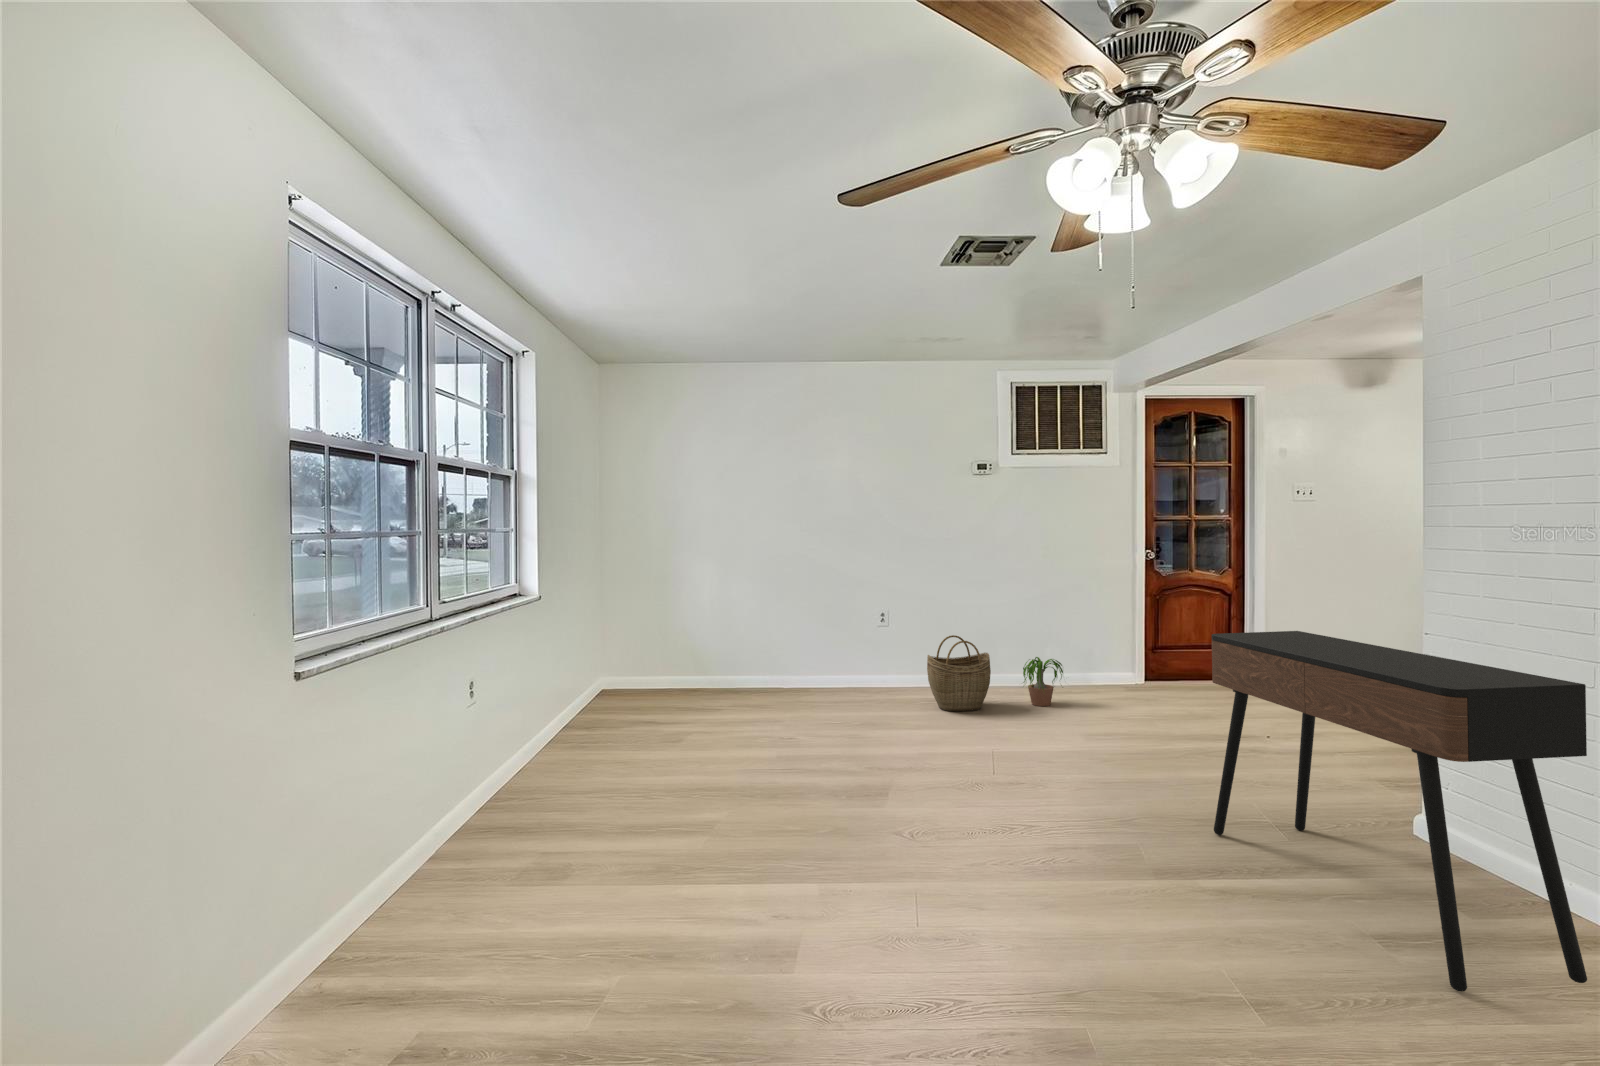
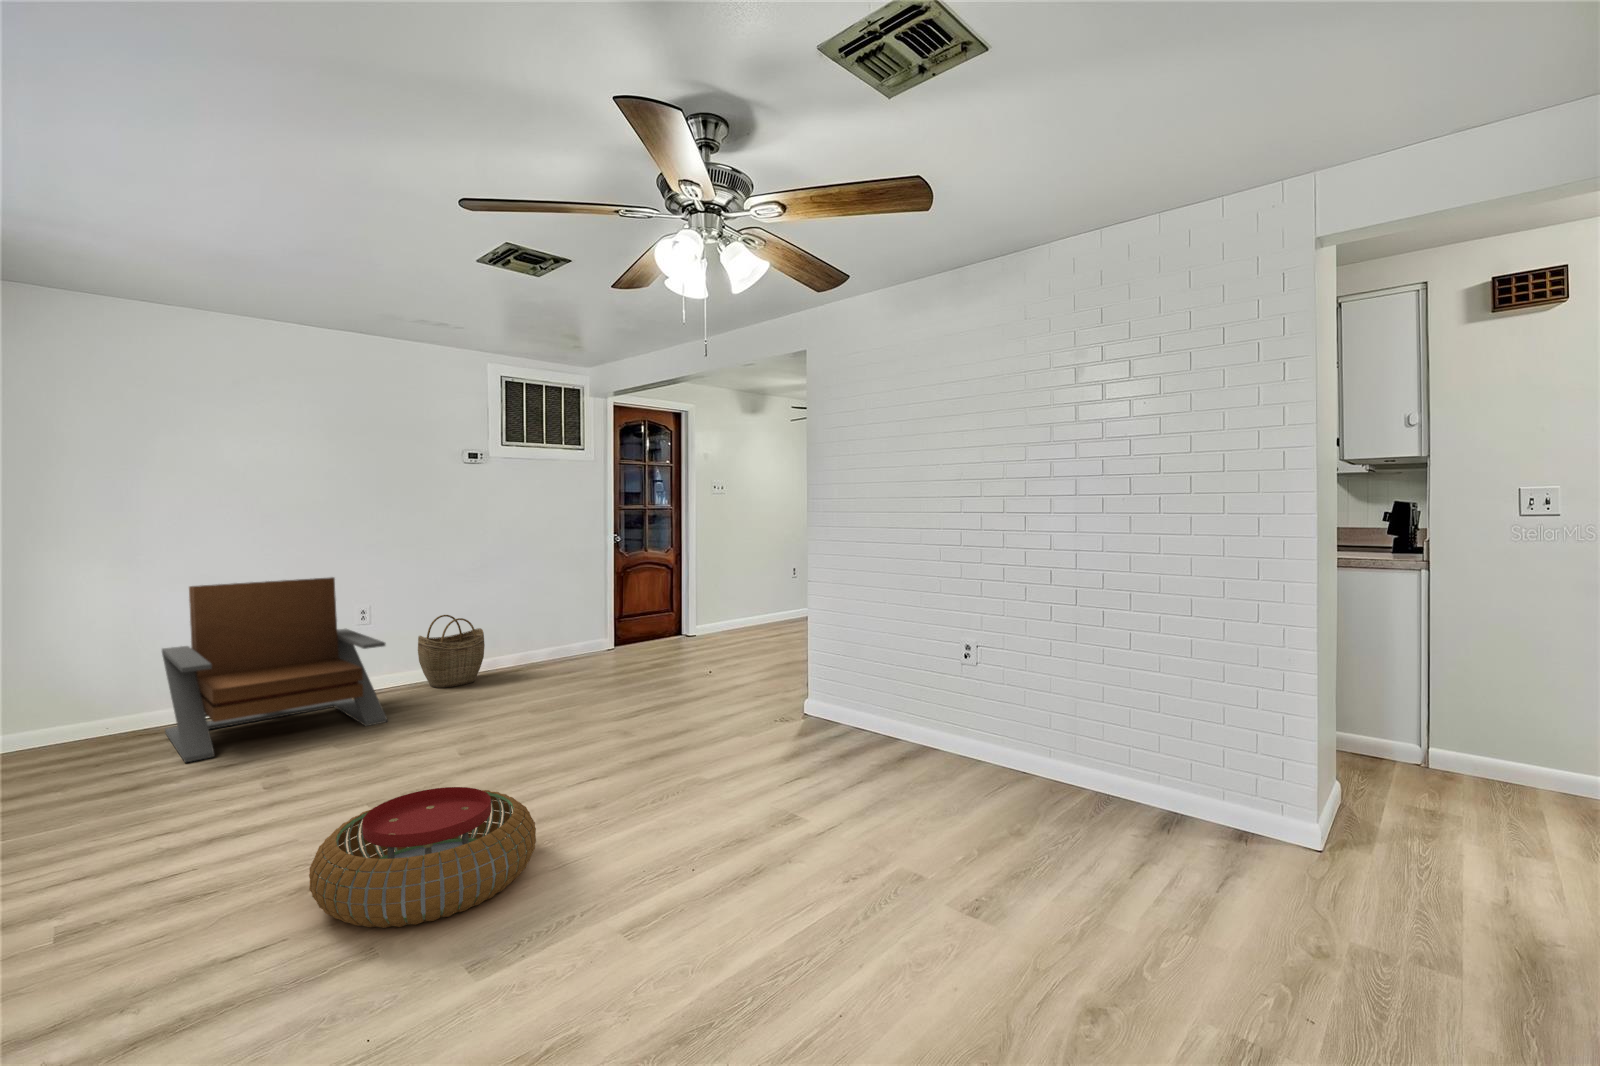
lounge chair: none [732,593,887,746] -> present [162,577,387,762]
console table: present [1212,631,1587,992] -> none [693,584,890,783]
potted plant: present [1023,657,1063,706] -> none [510,628,556,672]
pouf: none [739,832,954,986] -> present [309,787,536,928]

